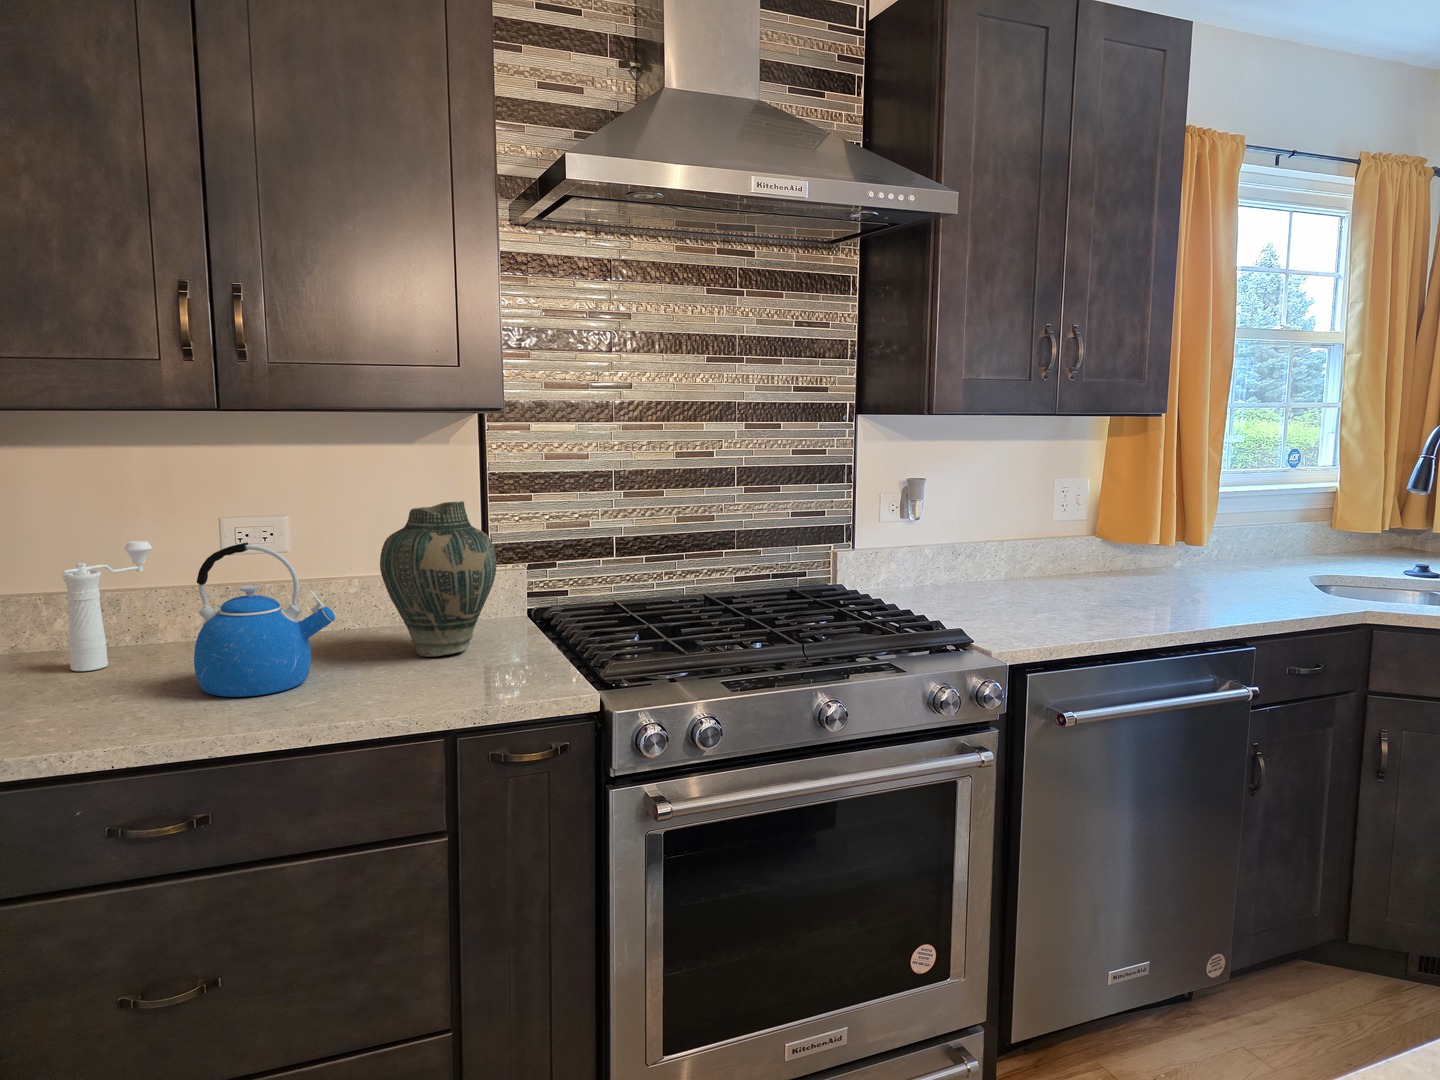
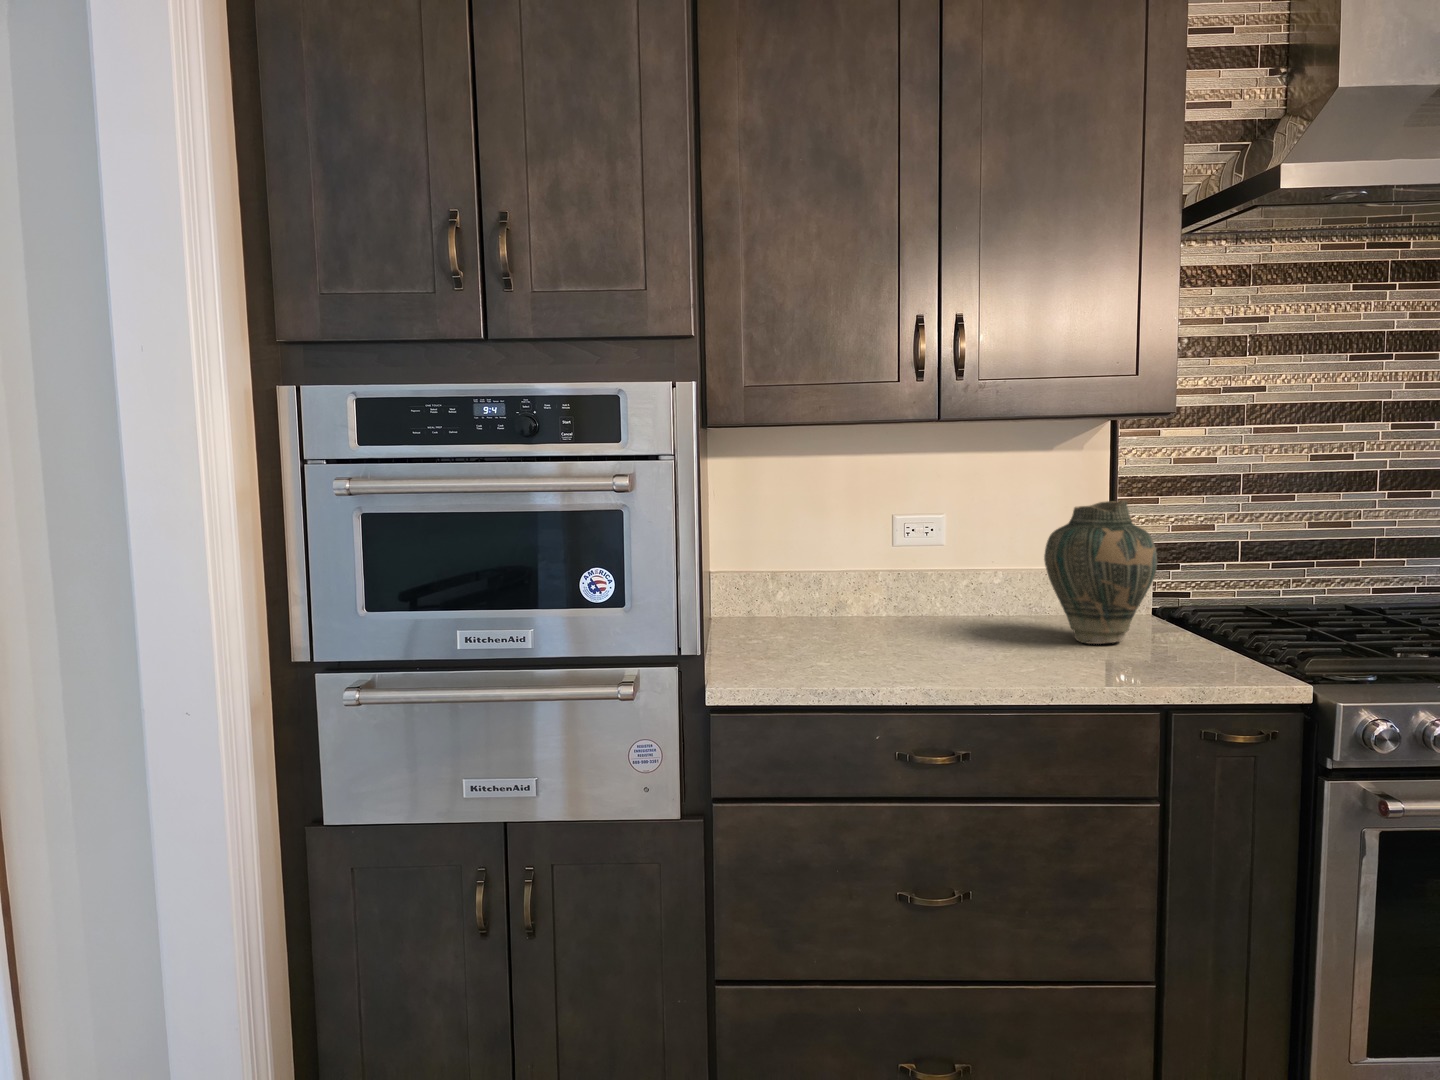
pepper mill: present [62,541,152,671] -> none [790,532,846,635]
kettle: present [194,542,335,697] -> none [906,532,1026,665]

